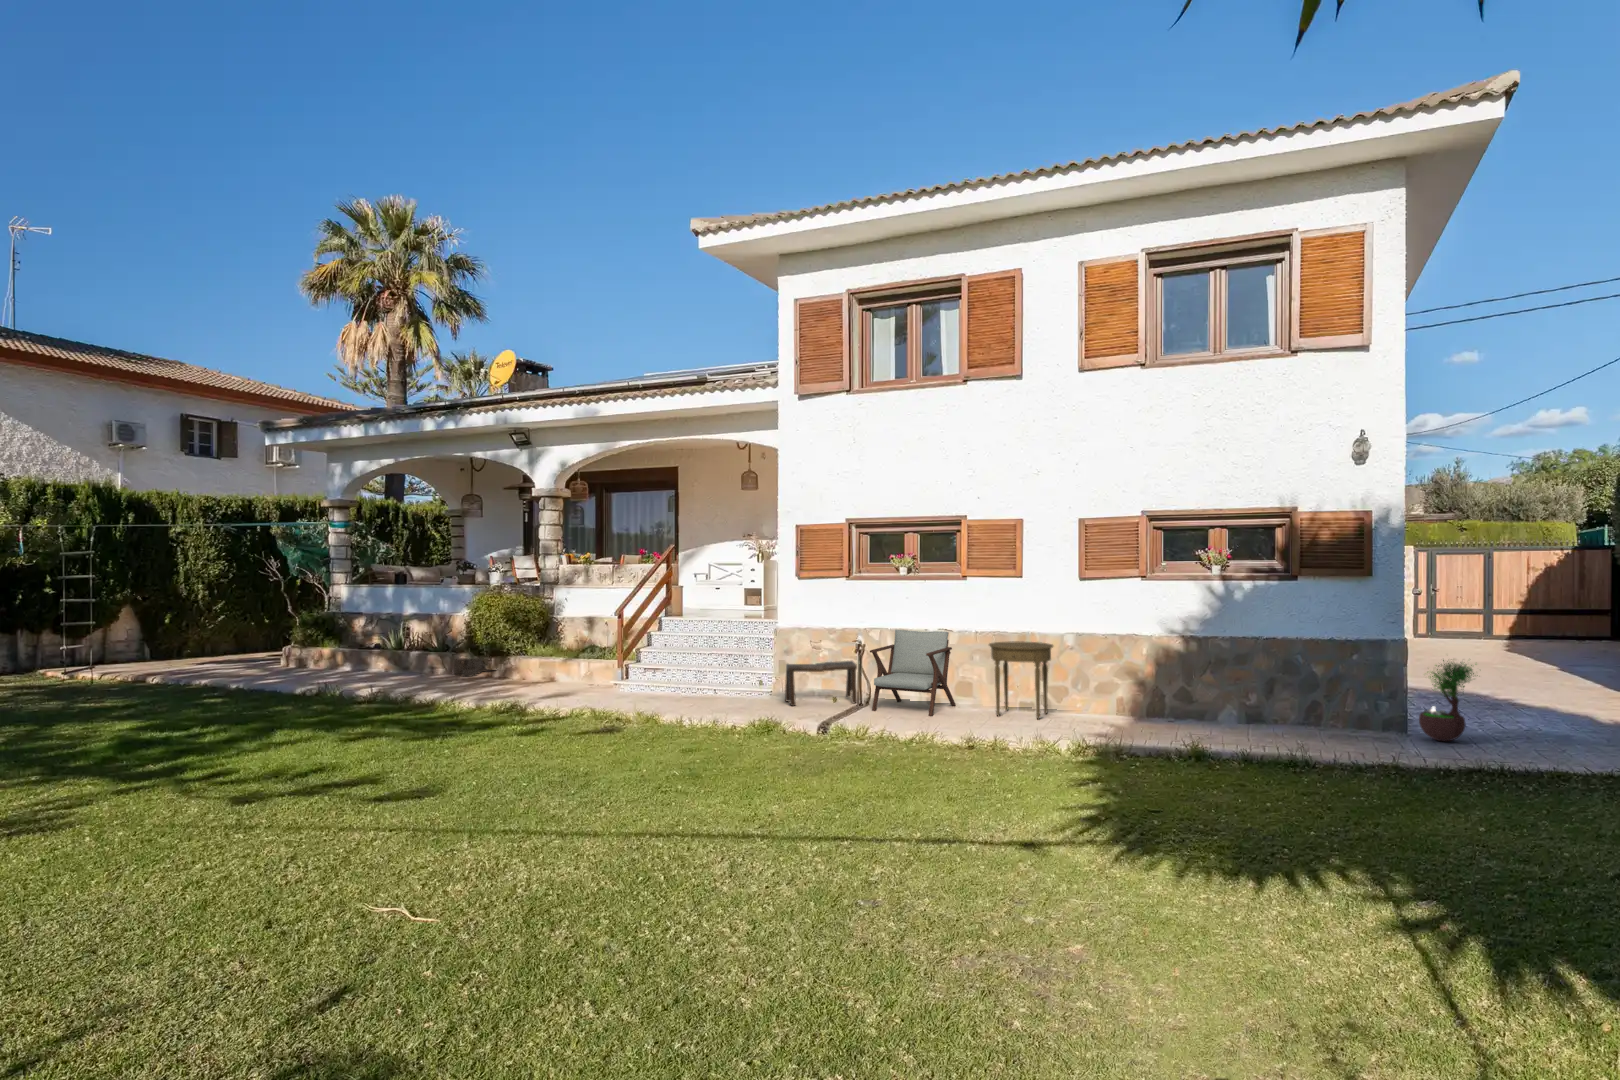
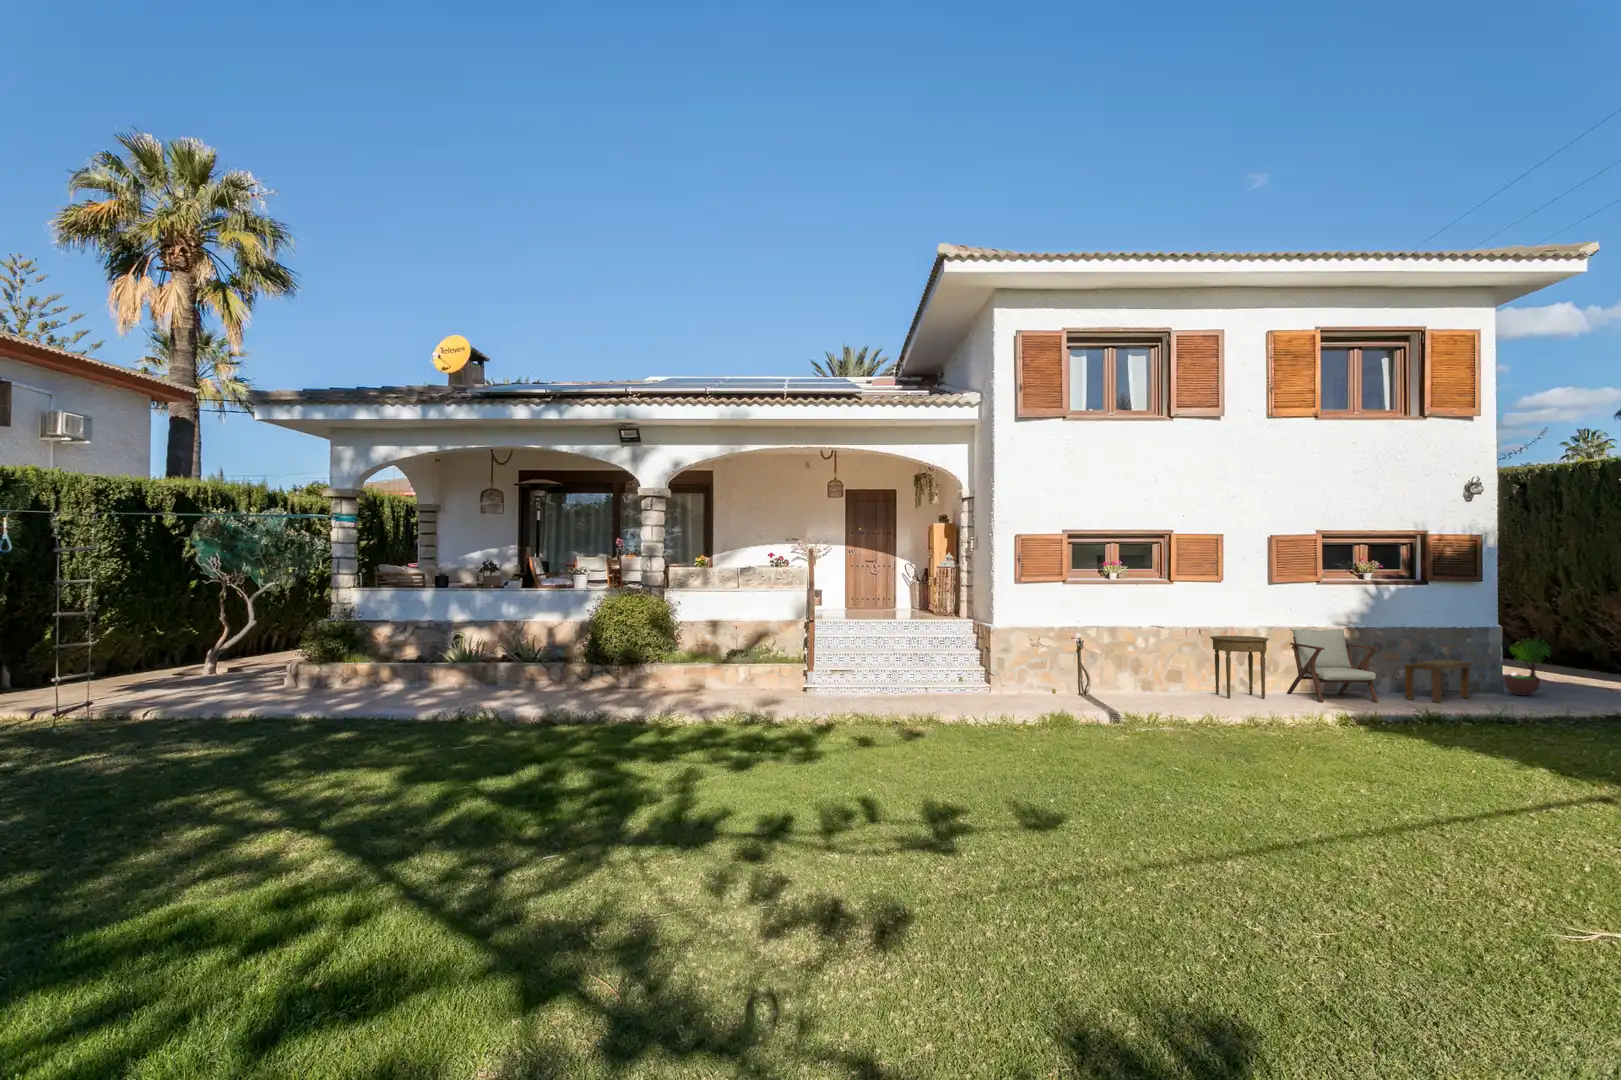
lounge chair: present [870,630,956,716] -> present [1287,629,1379,703]
woven basket: present [454,658,497,676] -> none [580,670,618,695]
bench: present [785,661,857,706] -> present [1404,659,1471,703]

